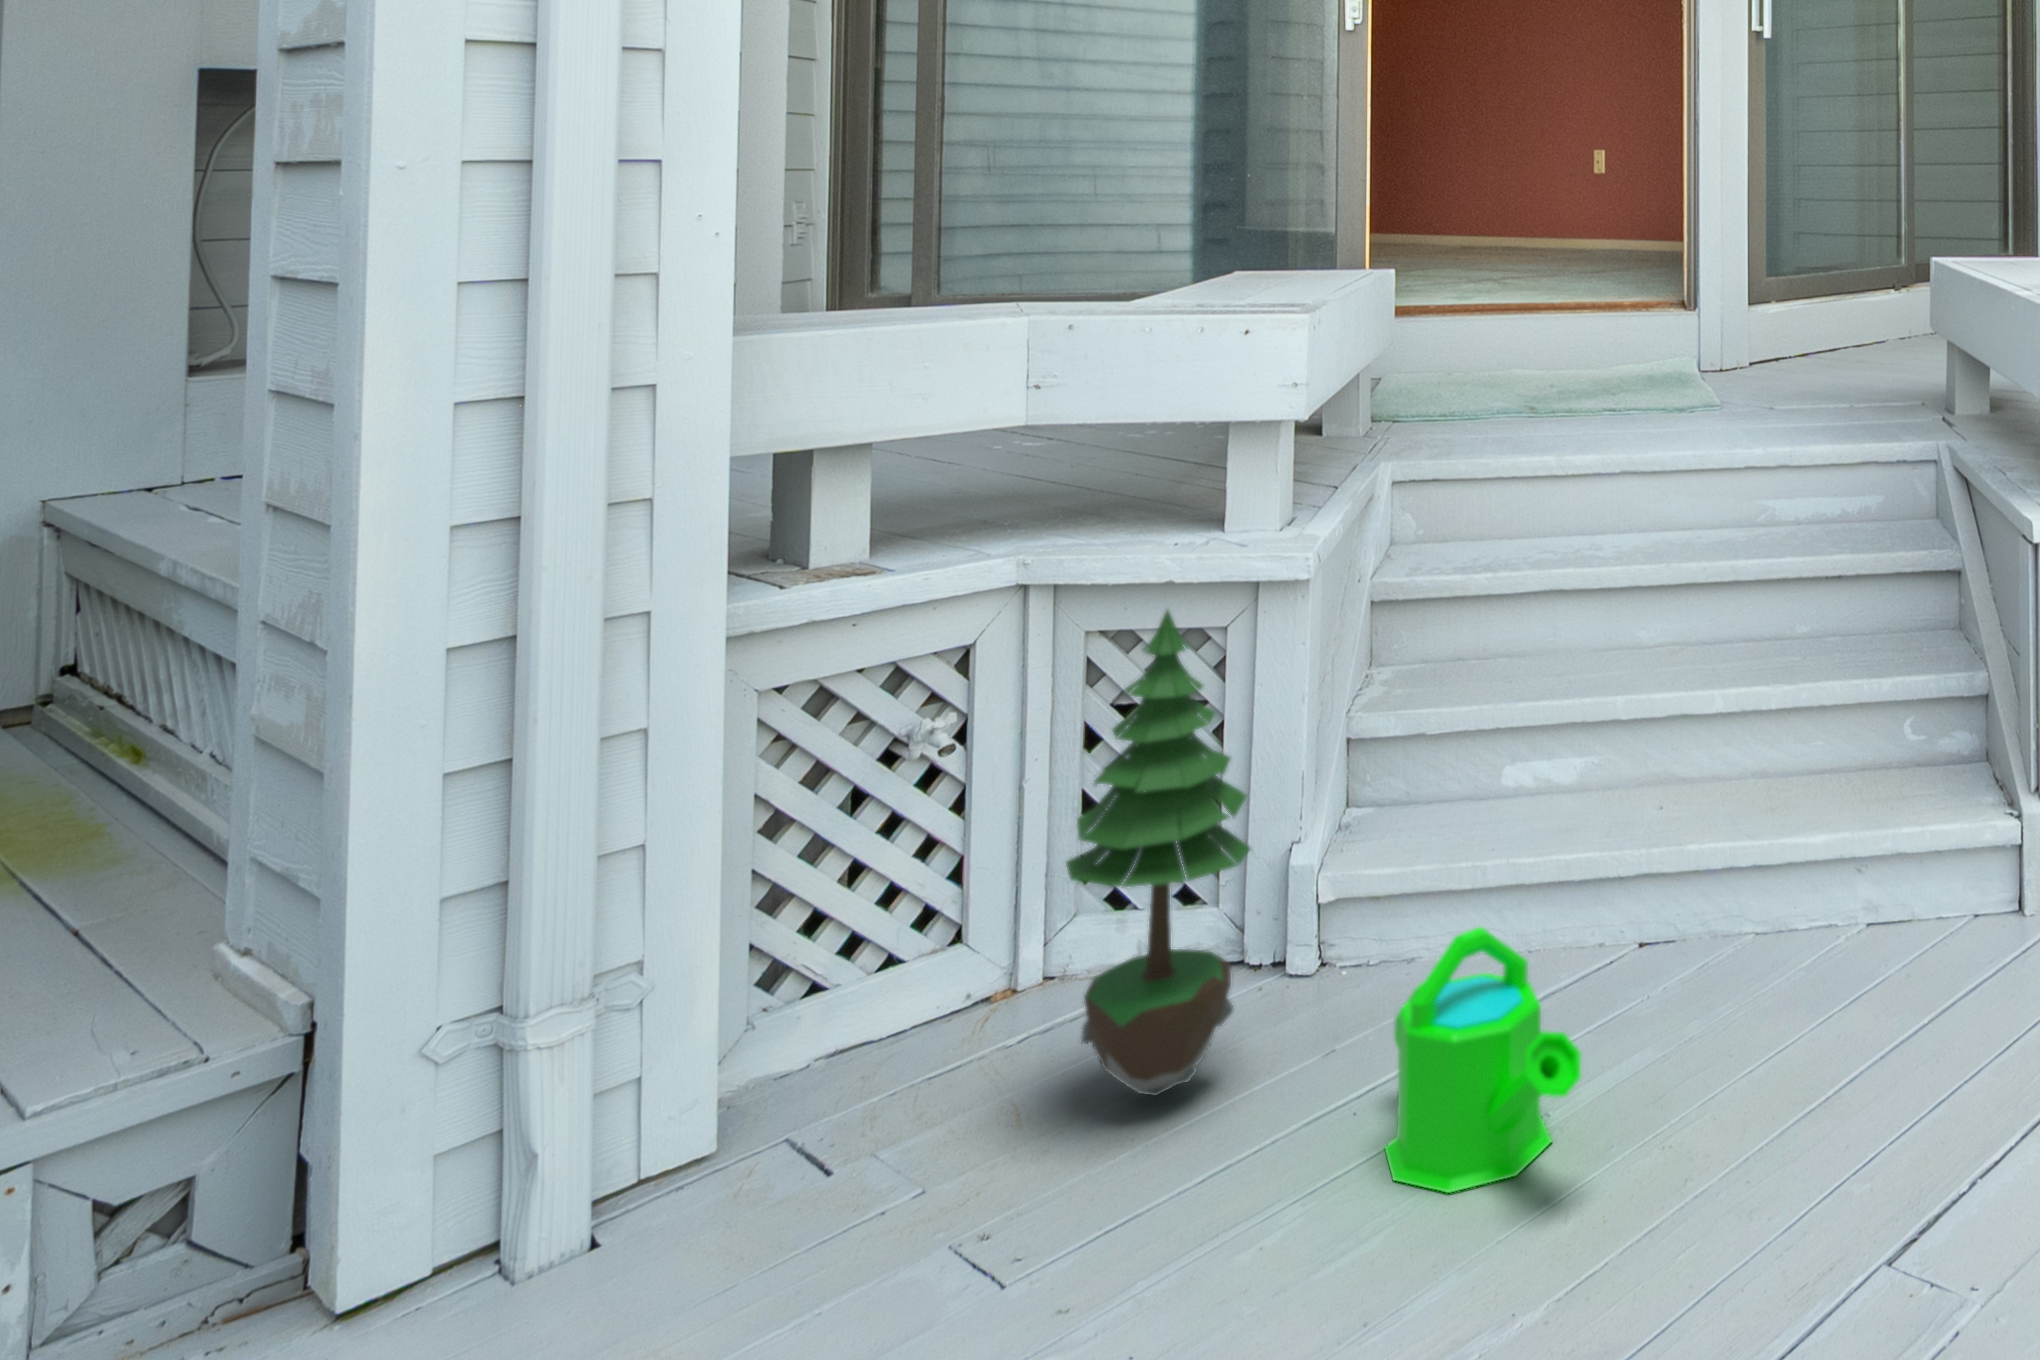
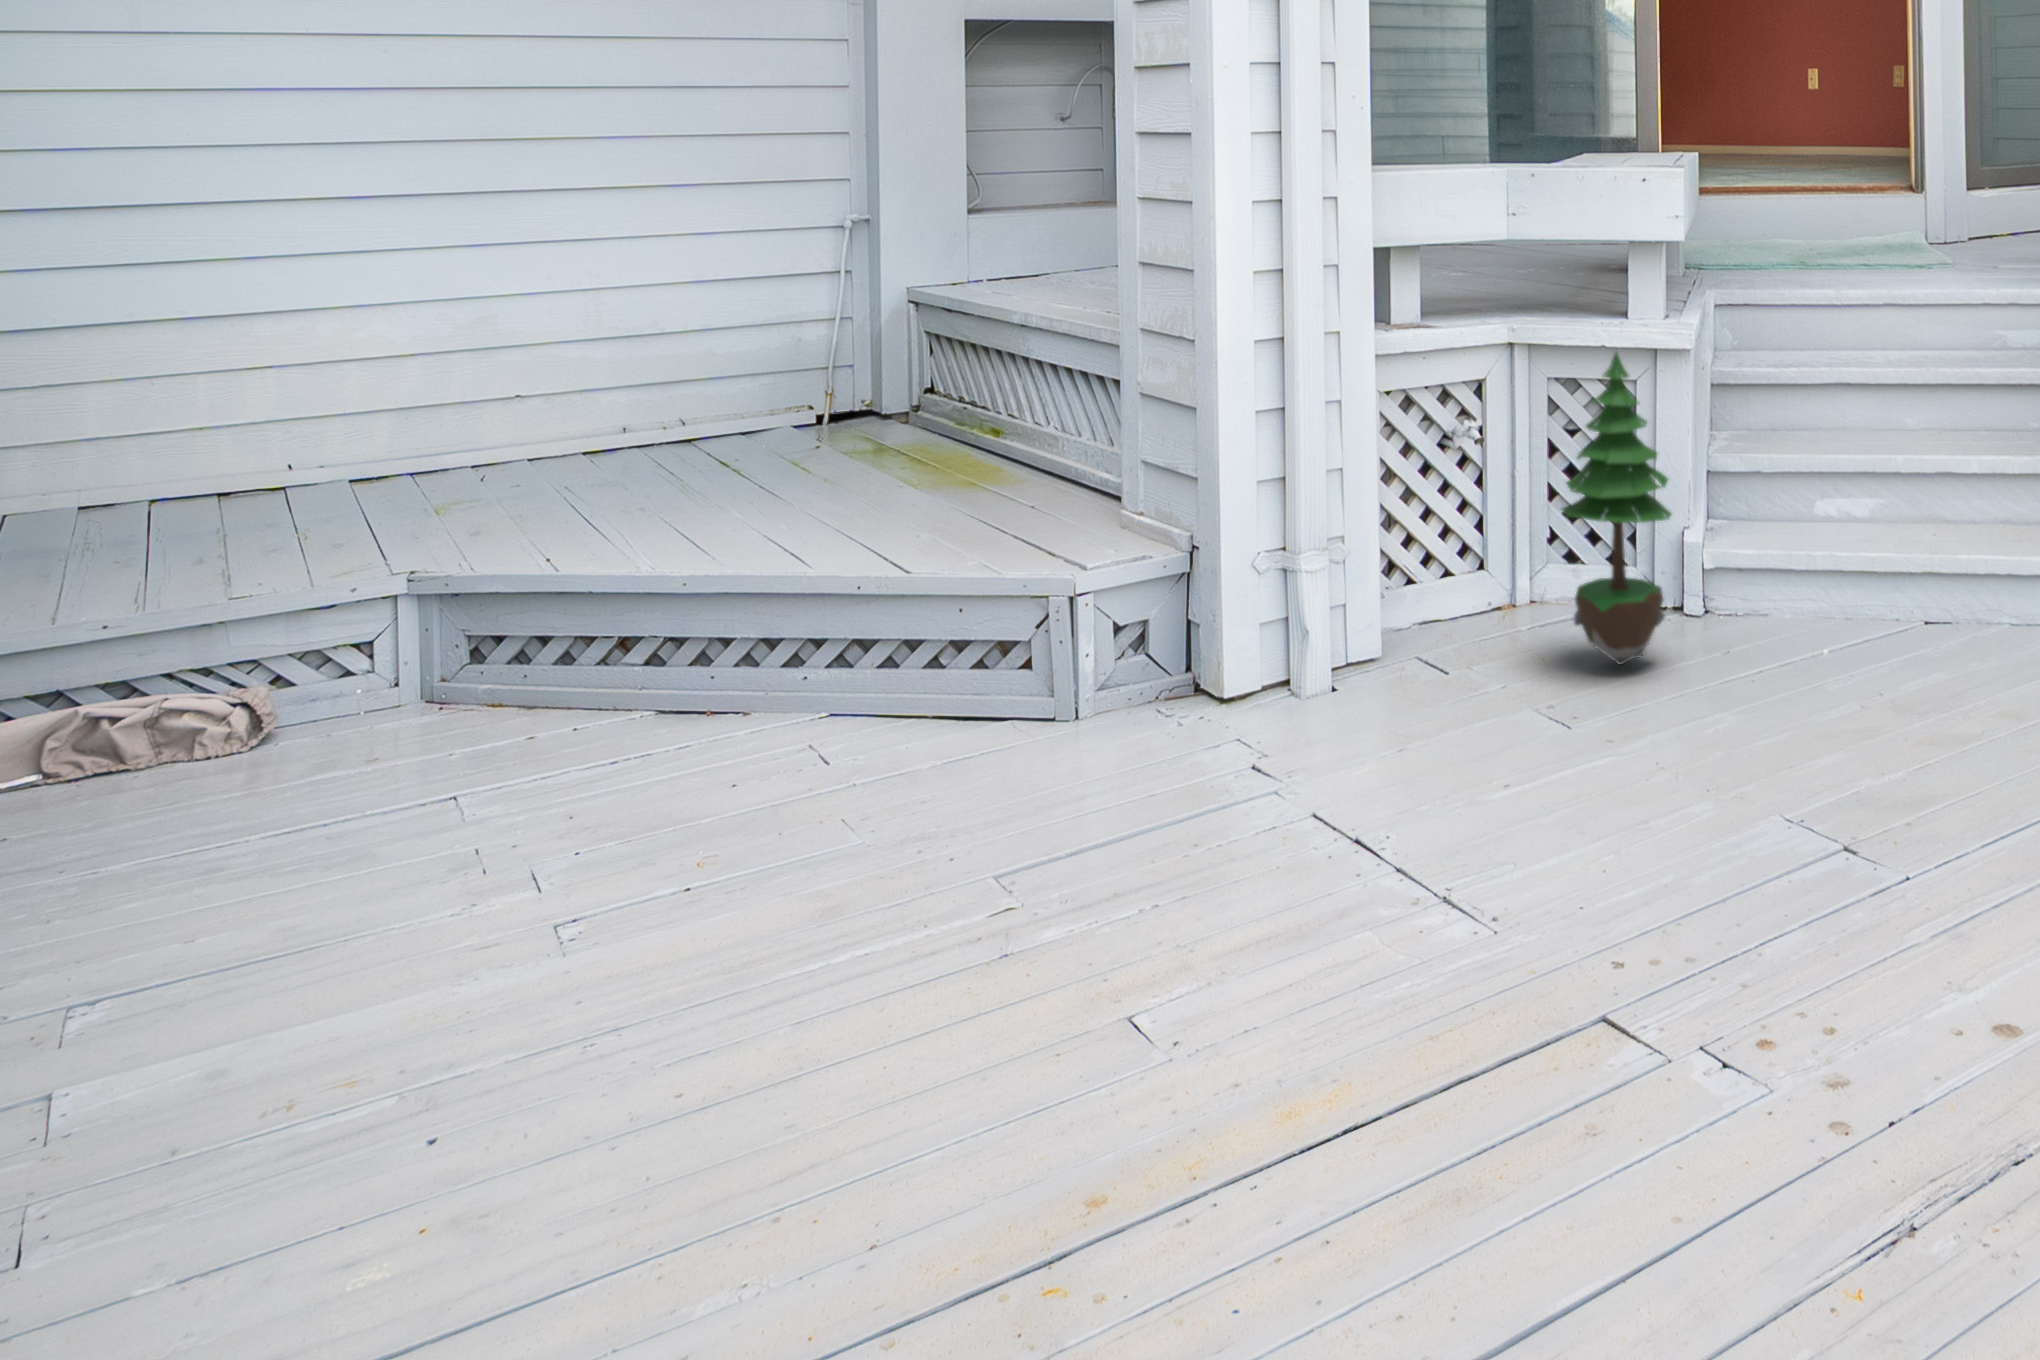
watering can: present [1384,927,1581,1193] -> none [1773,566,1909,727]

